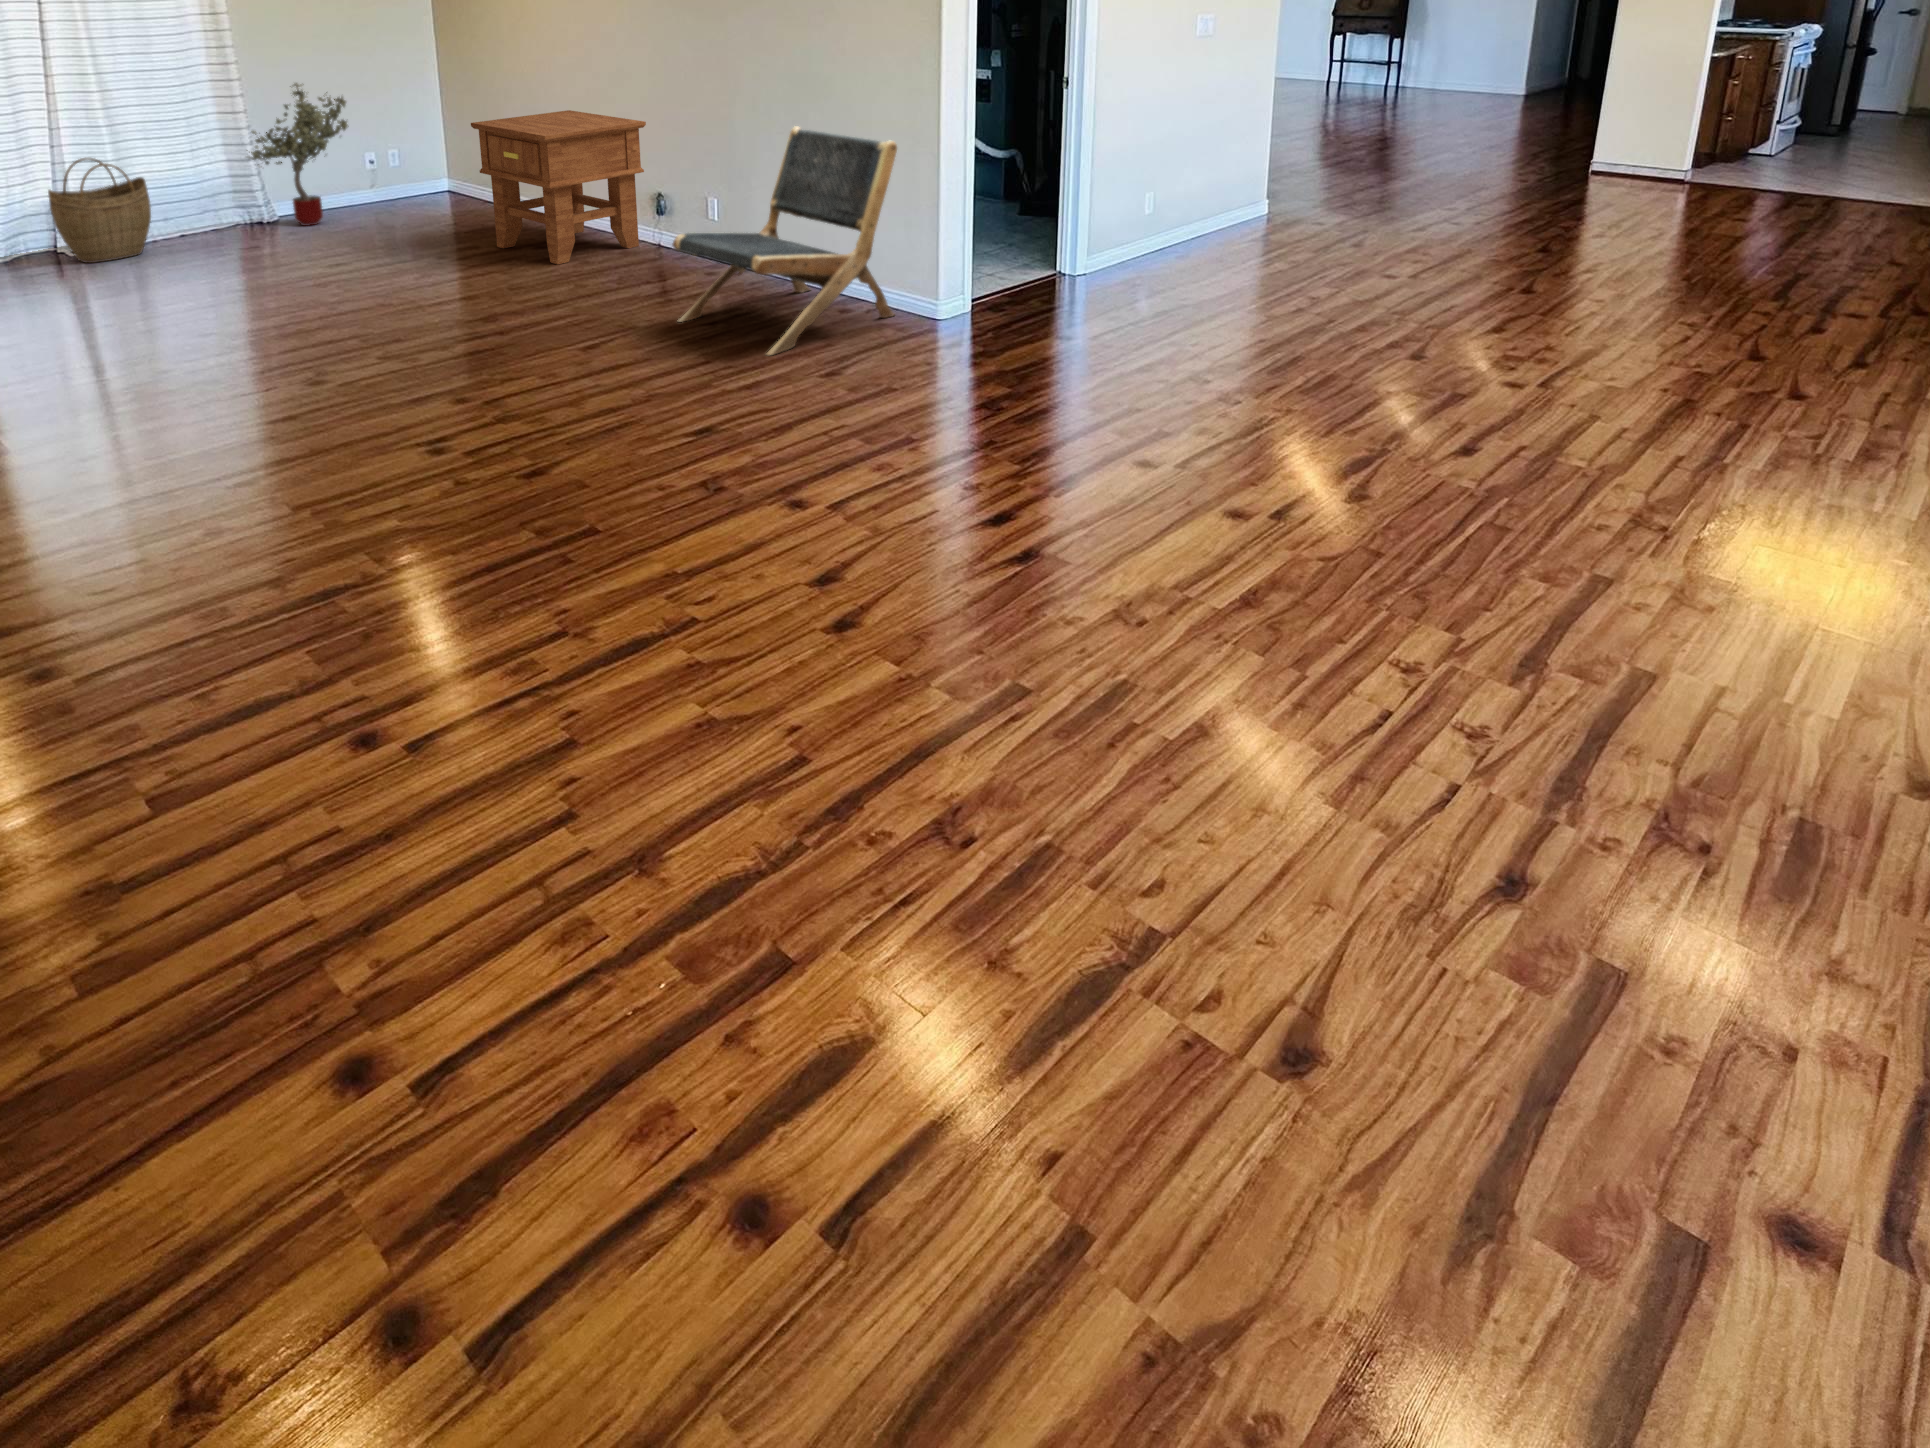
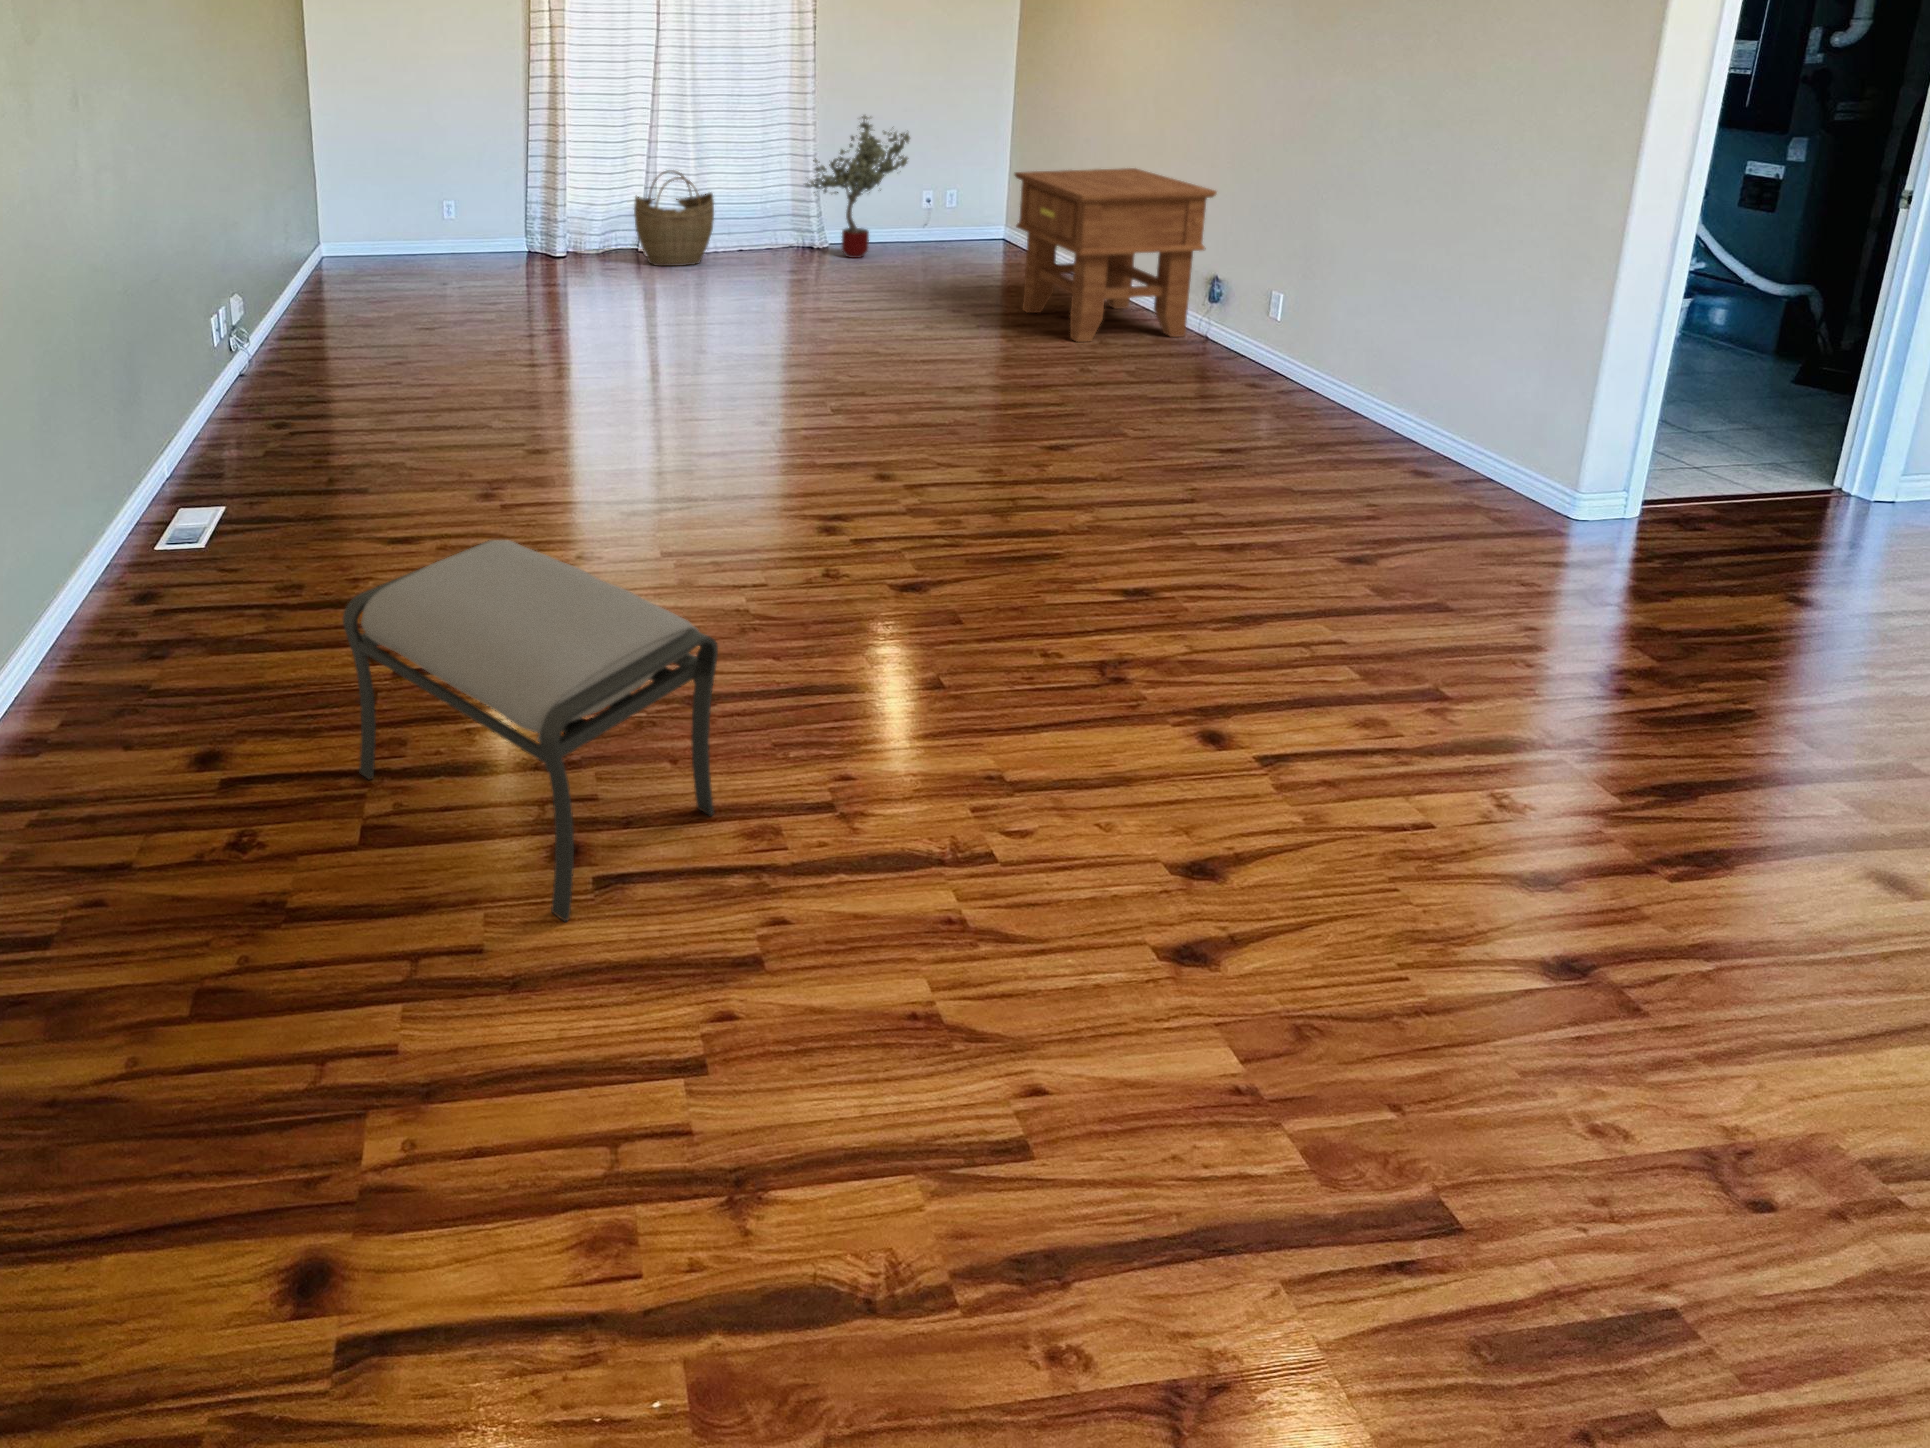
lounge chair: present [672,126,897,355] -> none [1183,219,1549,515]
ottoman: none [69,501,475,782] -> present [343,540,718,921]

